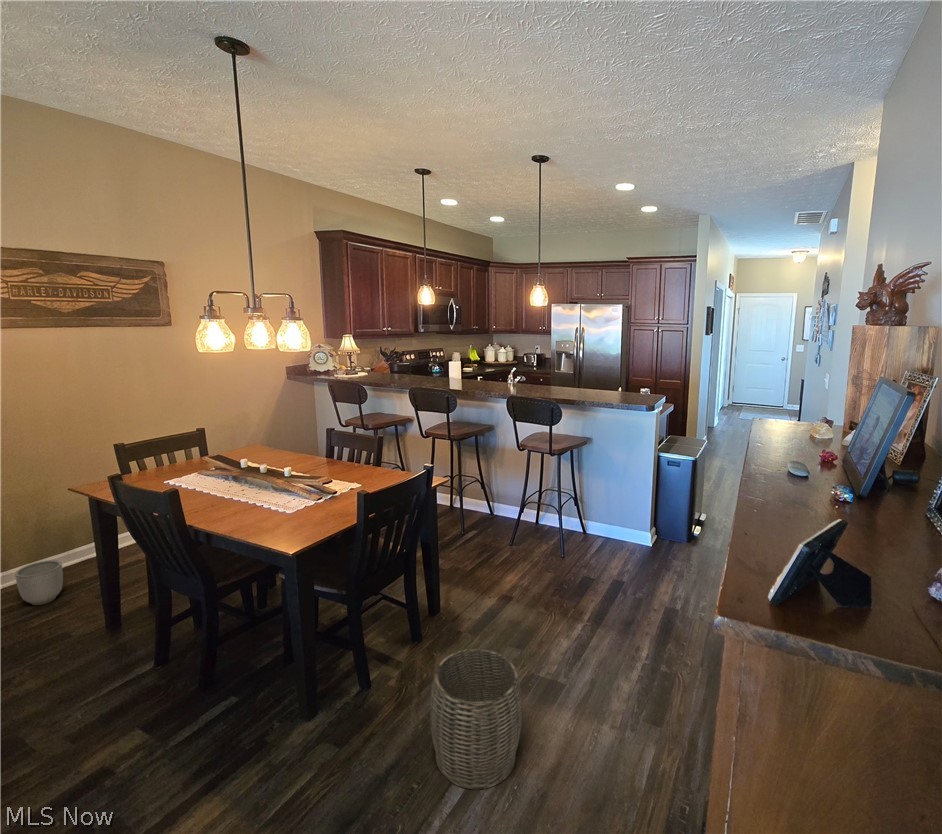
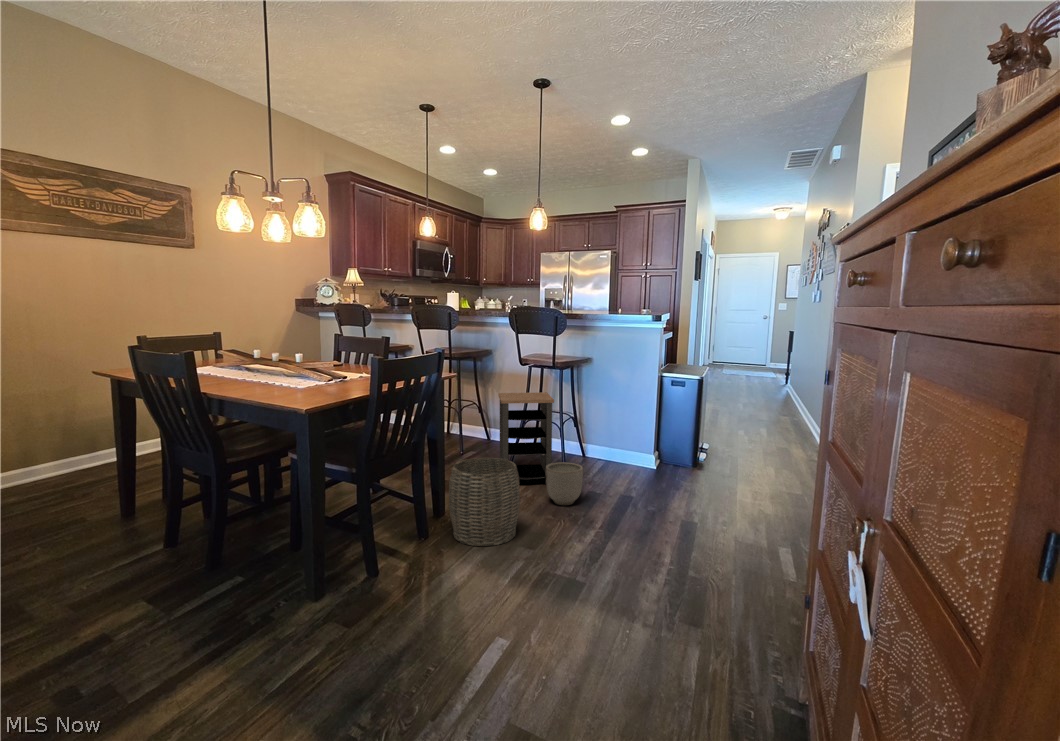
side table: none [497,517,565,637] -> present [498,392,554,484]
planter: present [15,560,63,605] -> present [546,463,583,505]

